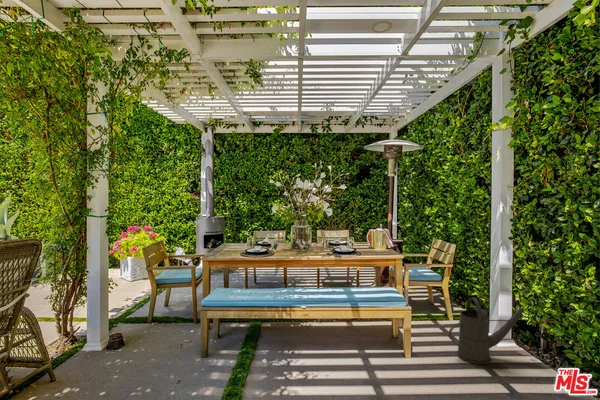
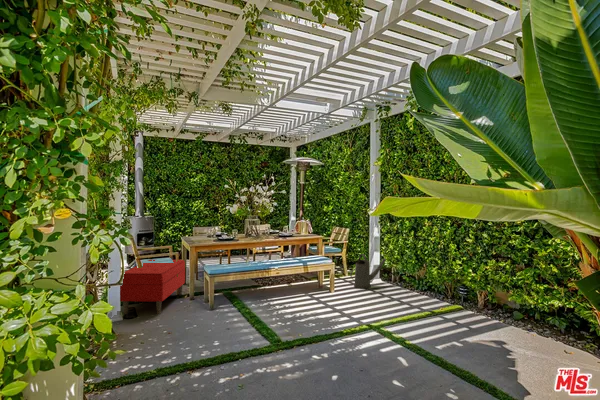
bench: none [45,283,186,387] -> present [120,260,185,314]

